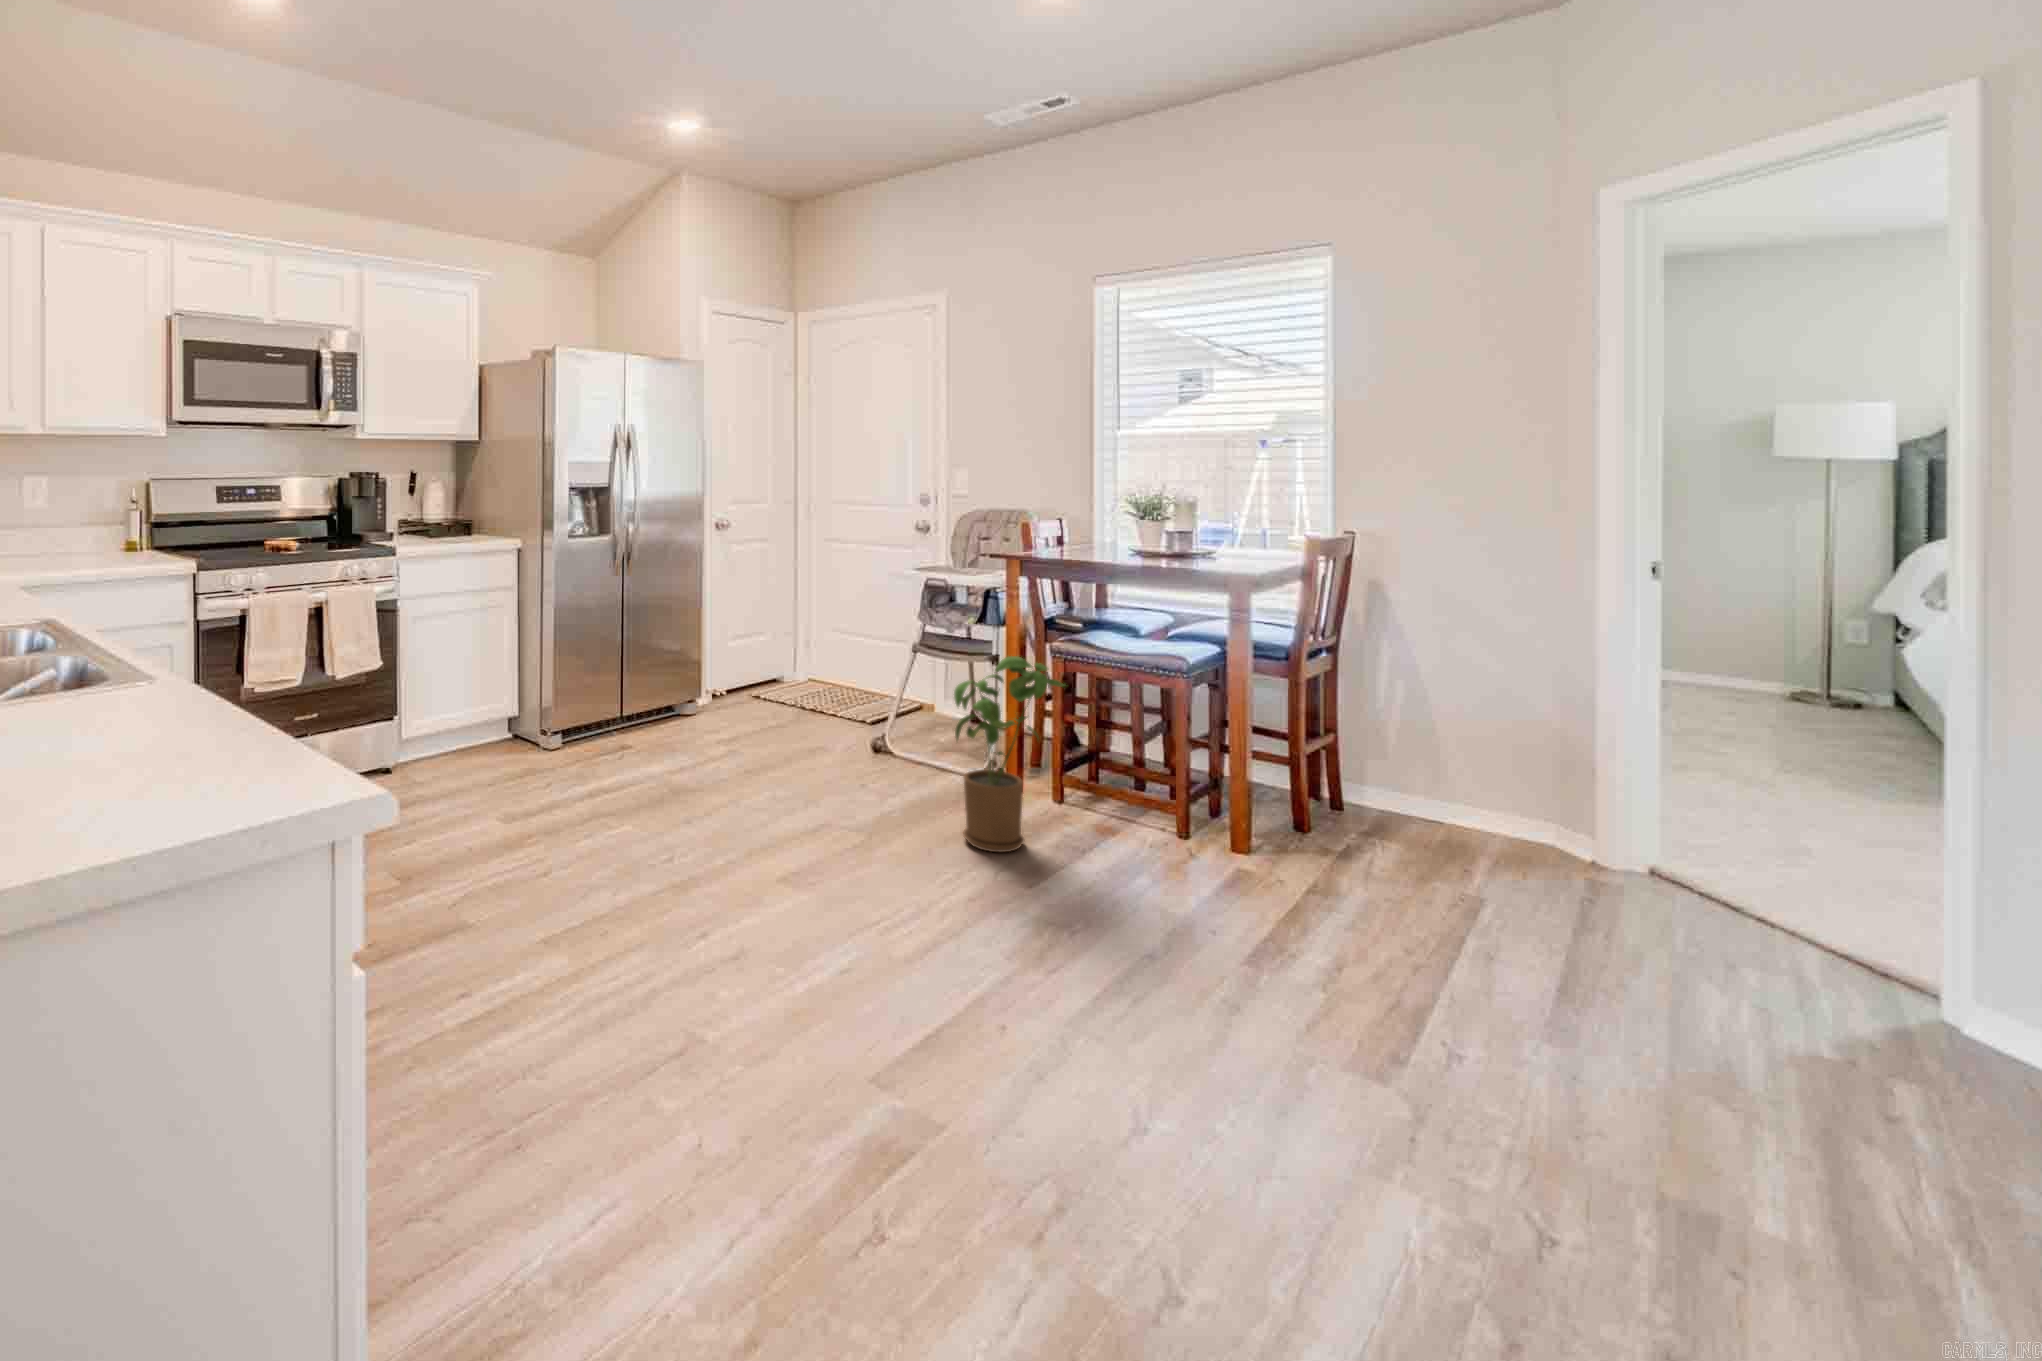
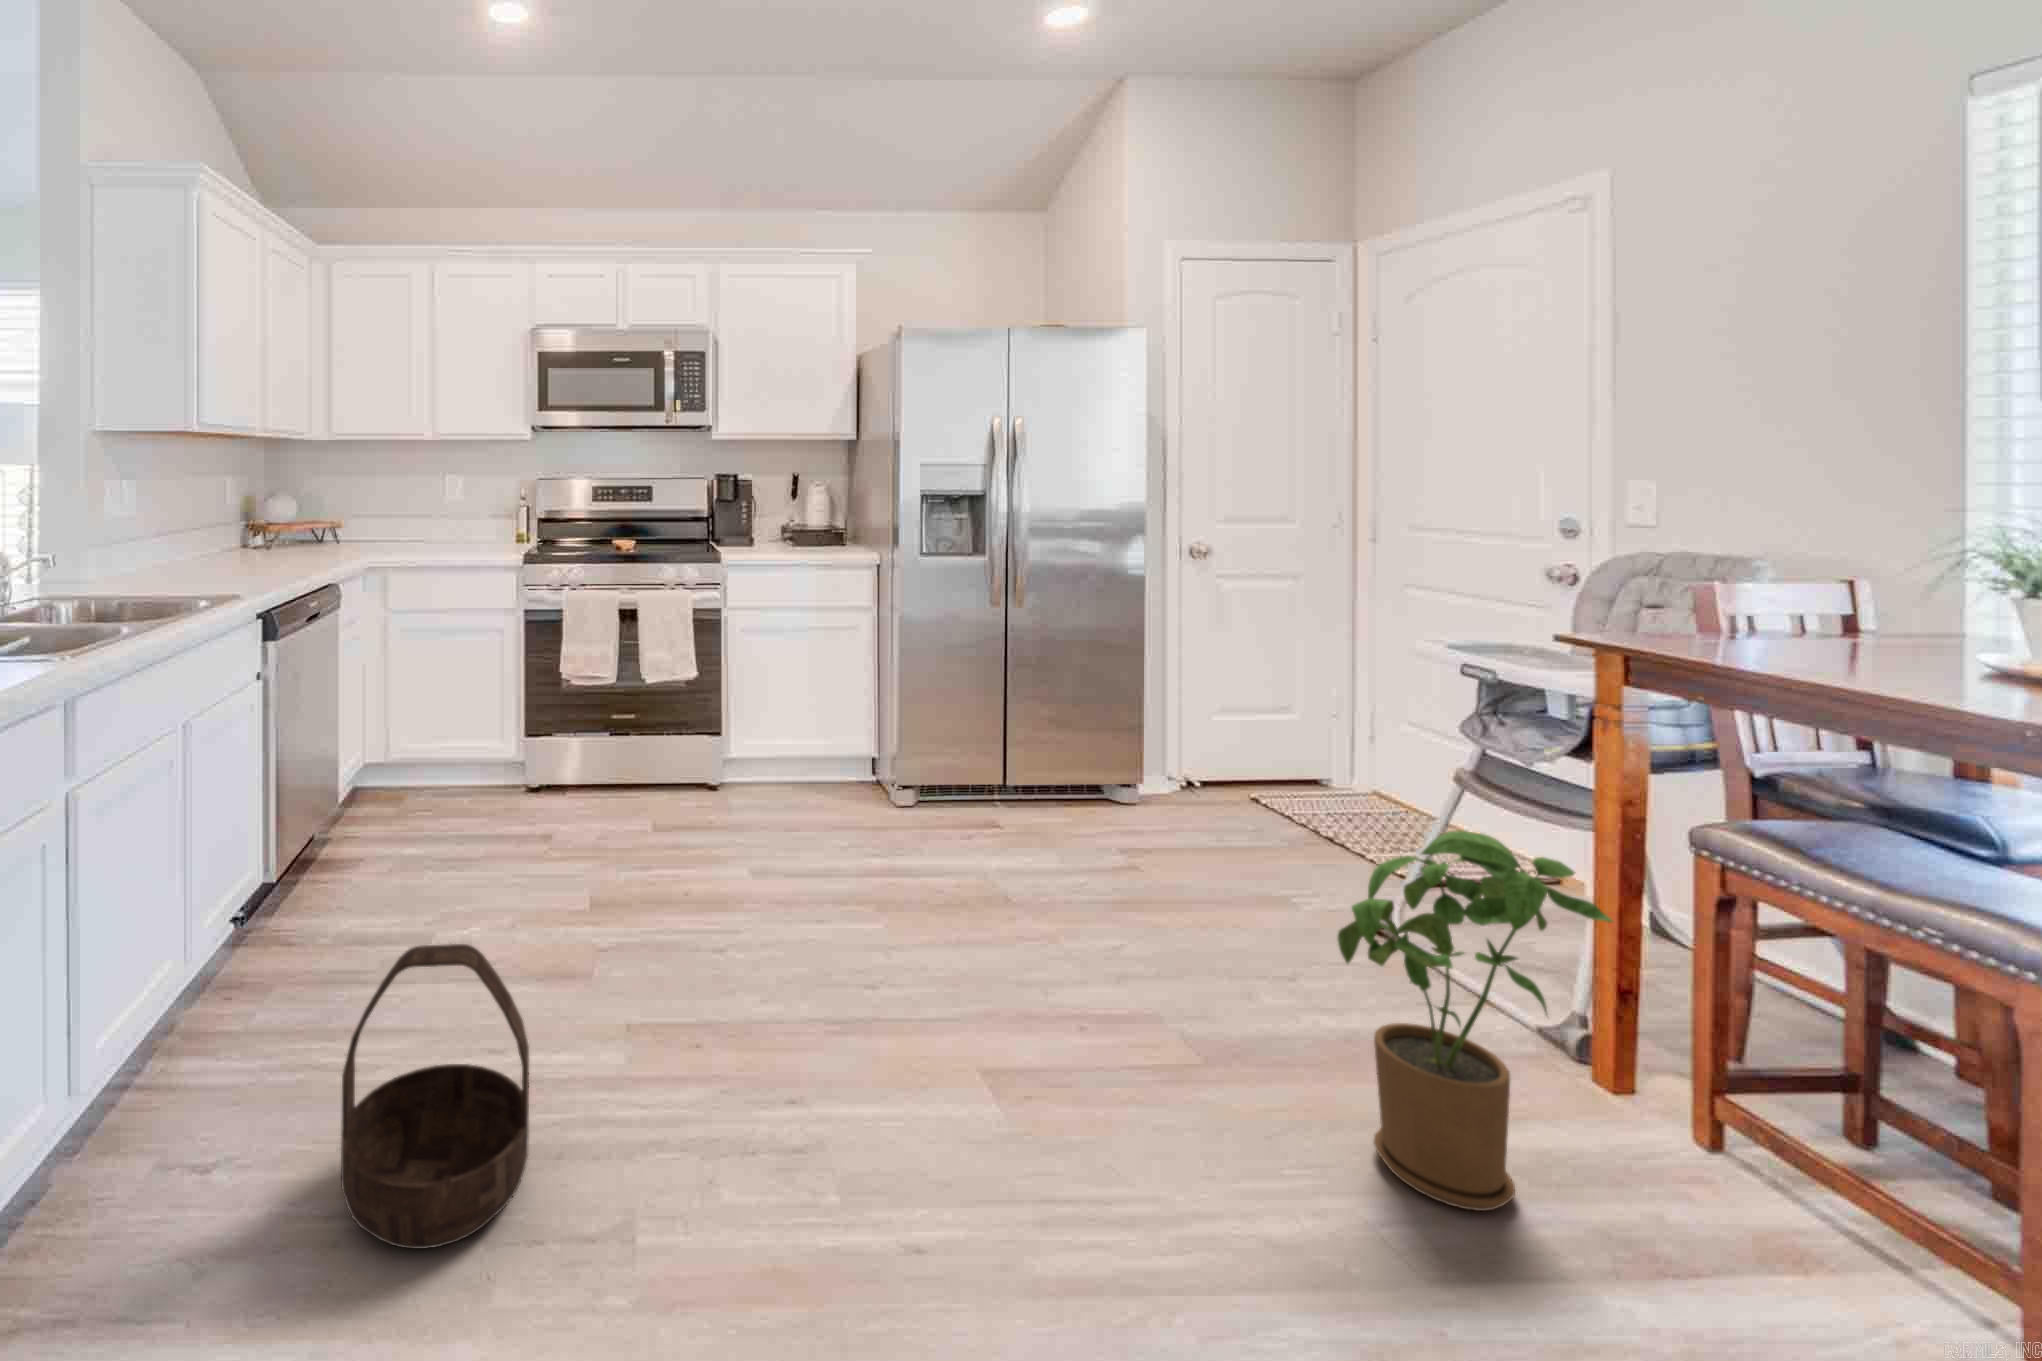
basket: none [462,860,612,1101] -> present [341,944,529,1249]

